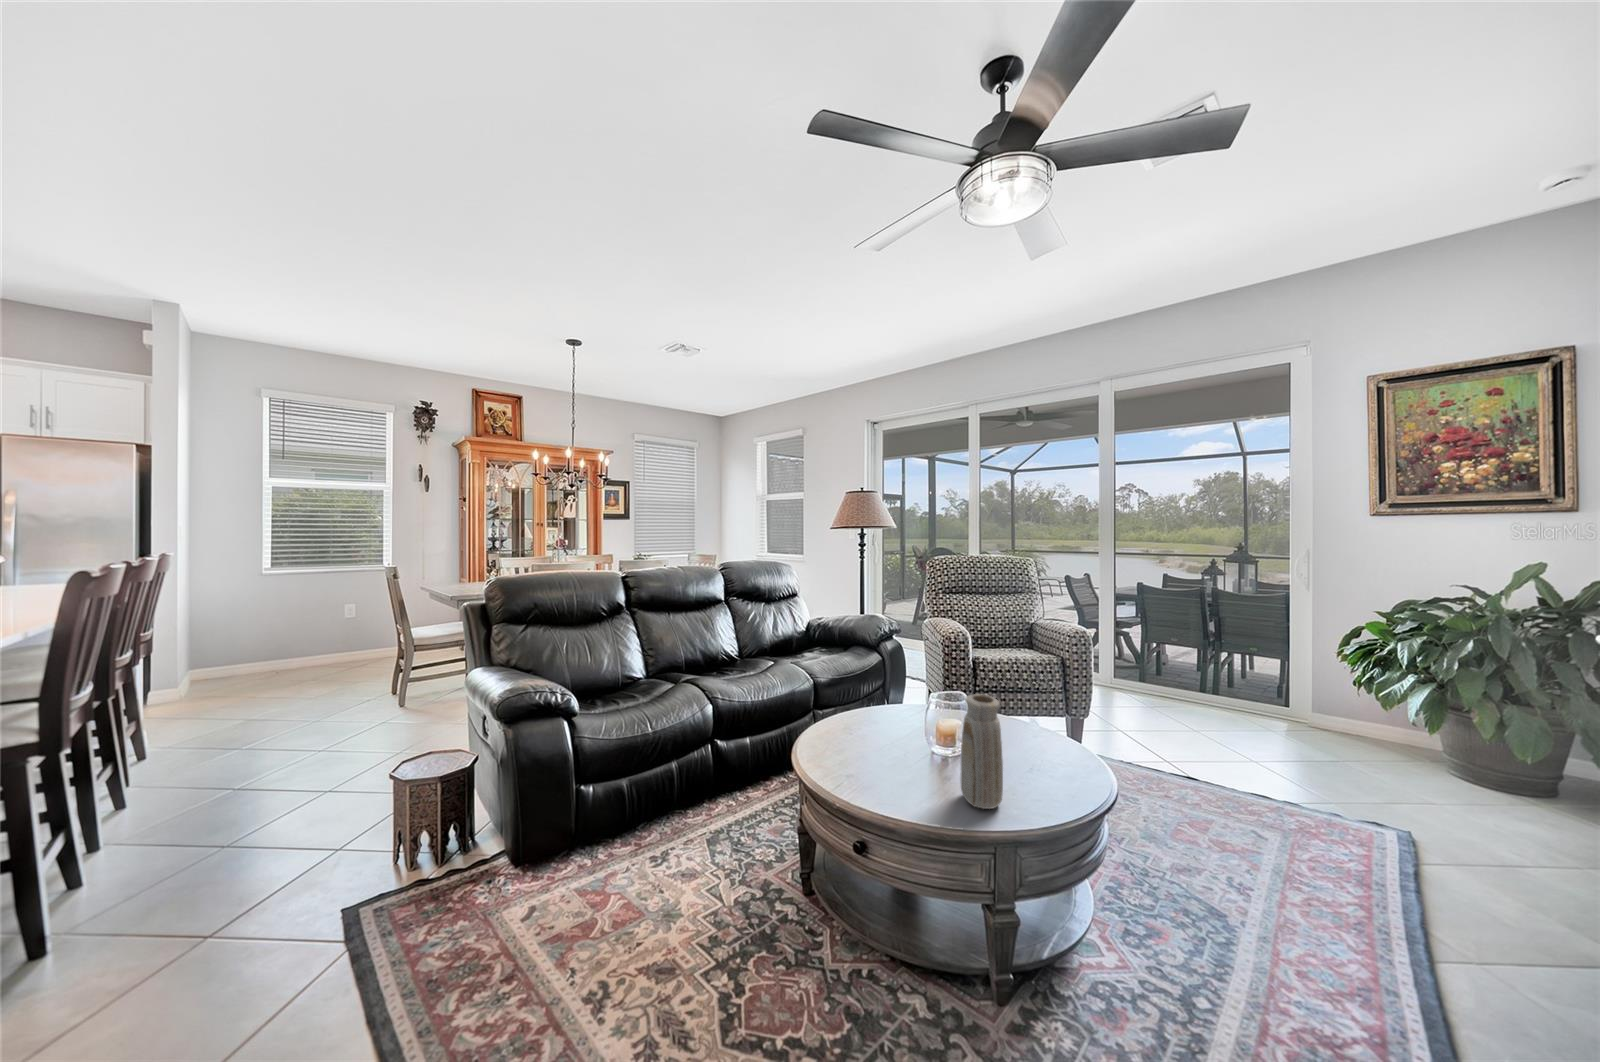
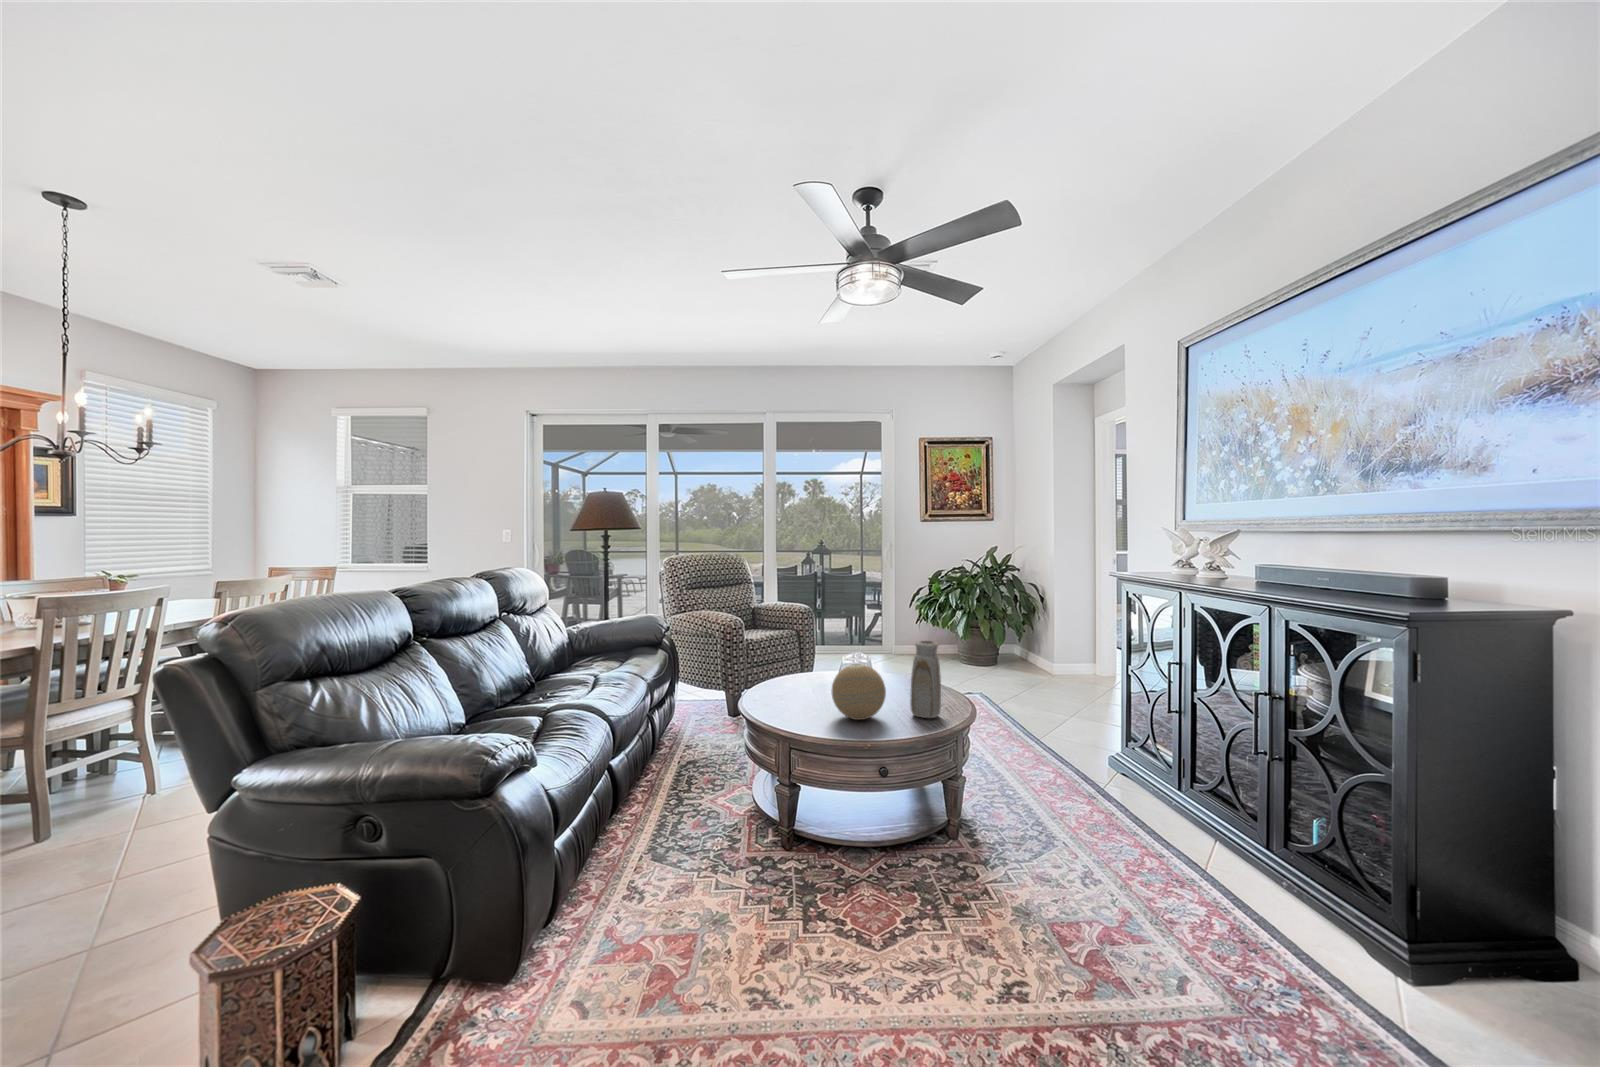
decorative orb: none [866,702,933,774] -> present [832,664,886,720]

